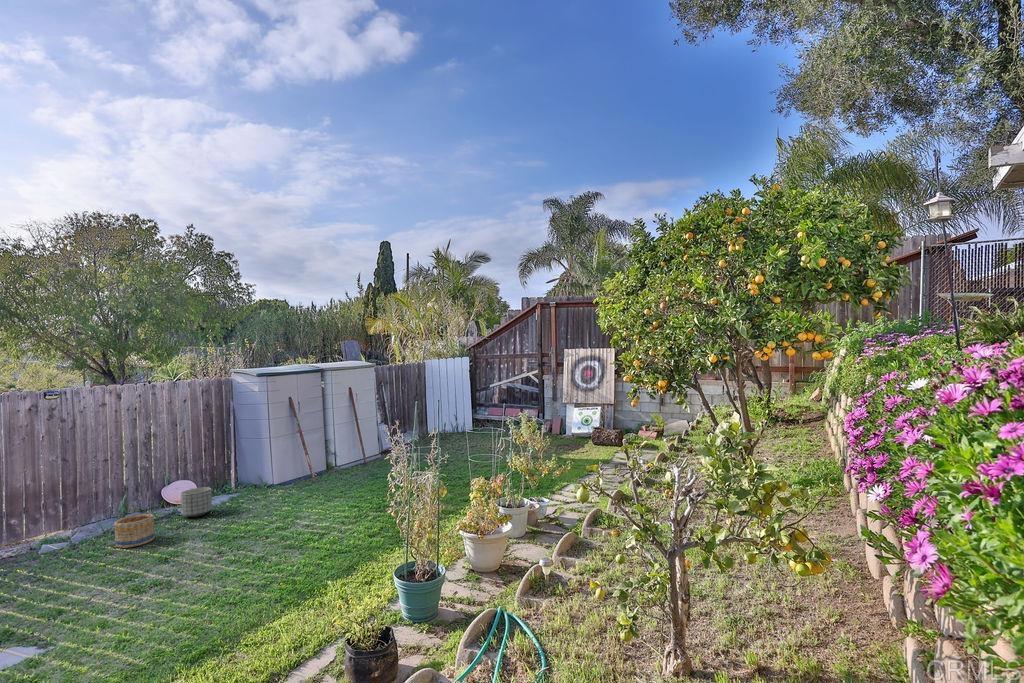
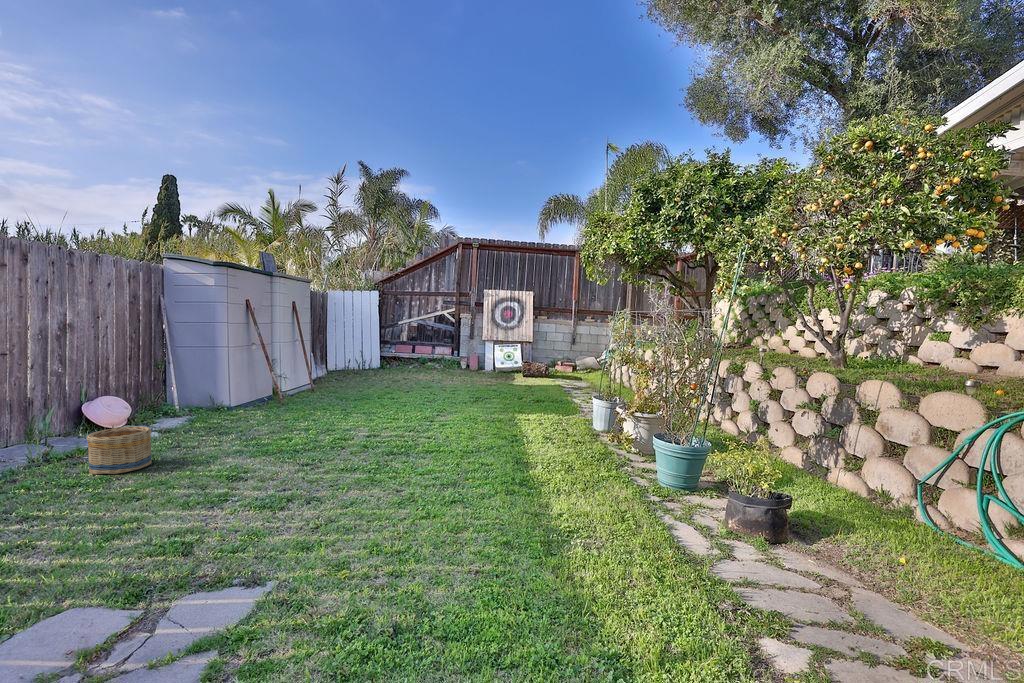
planter: present [181,487,212,517] -> none [148,400,193,439]

